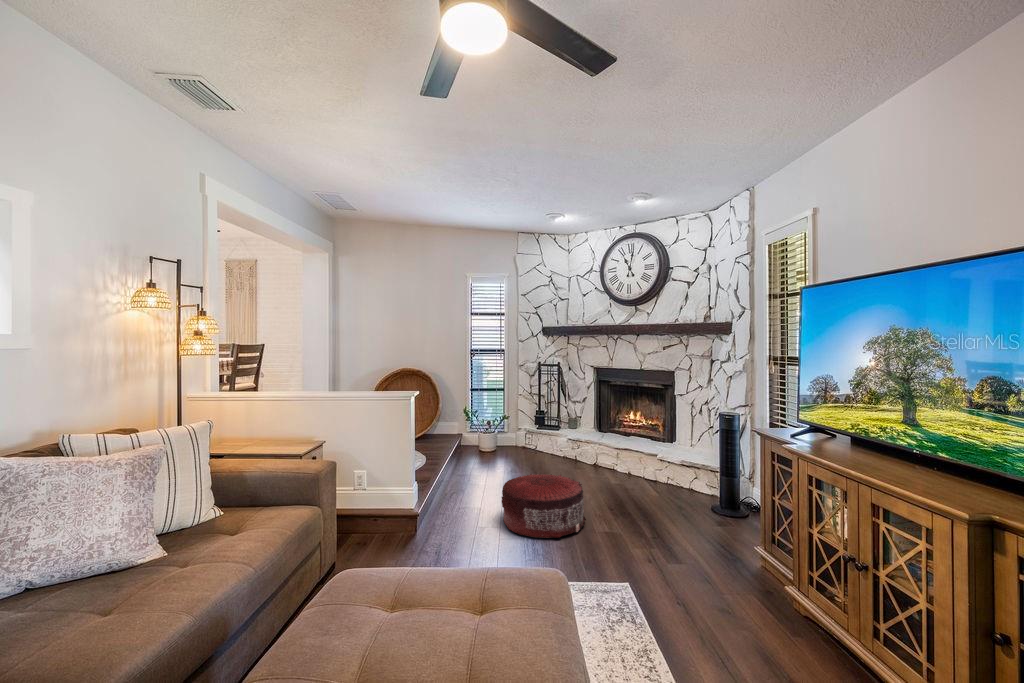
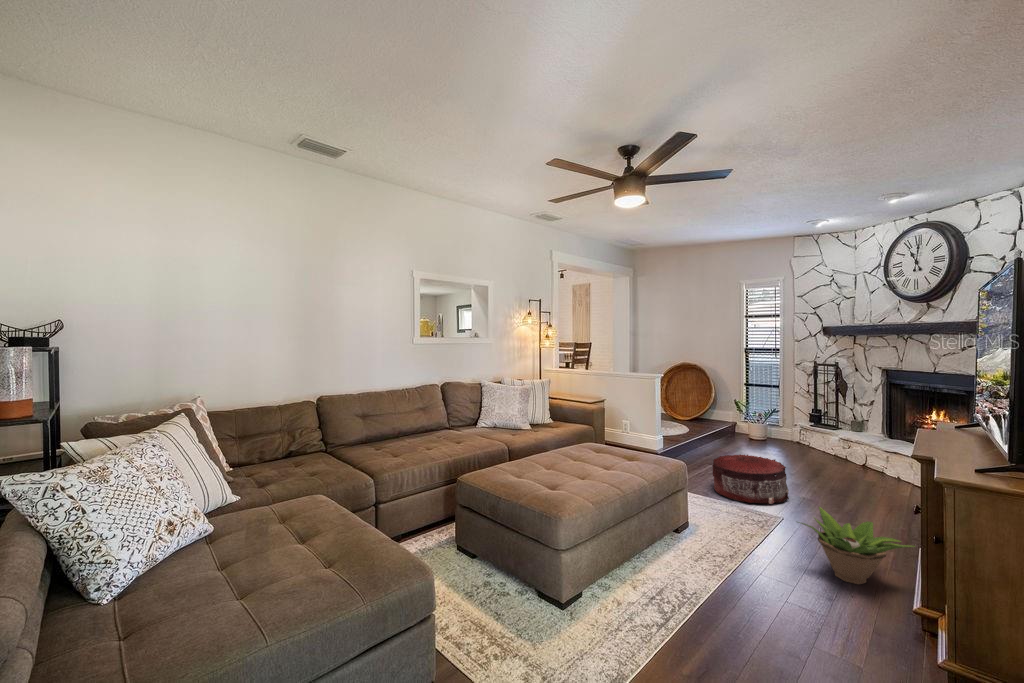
decorative plant: none [680,530,788,620] -> present [799,507,915,584]

